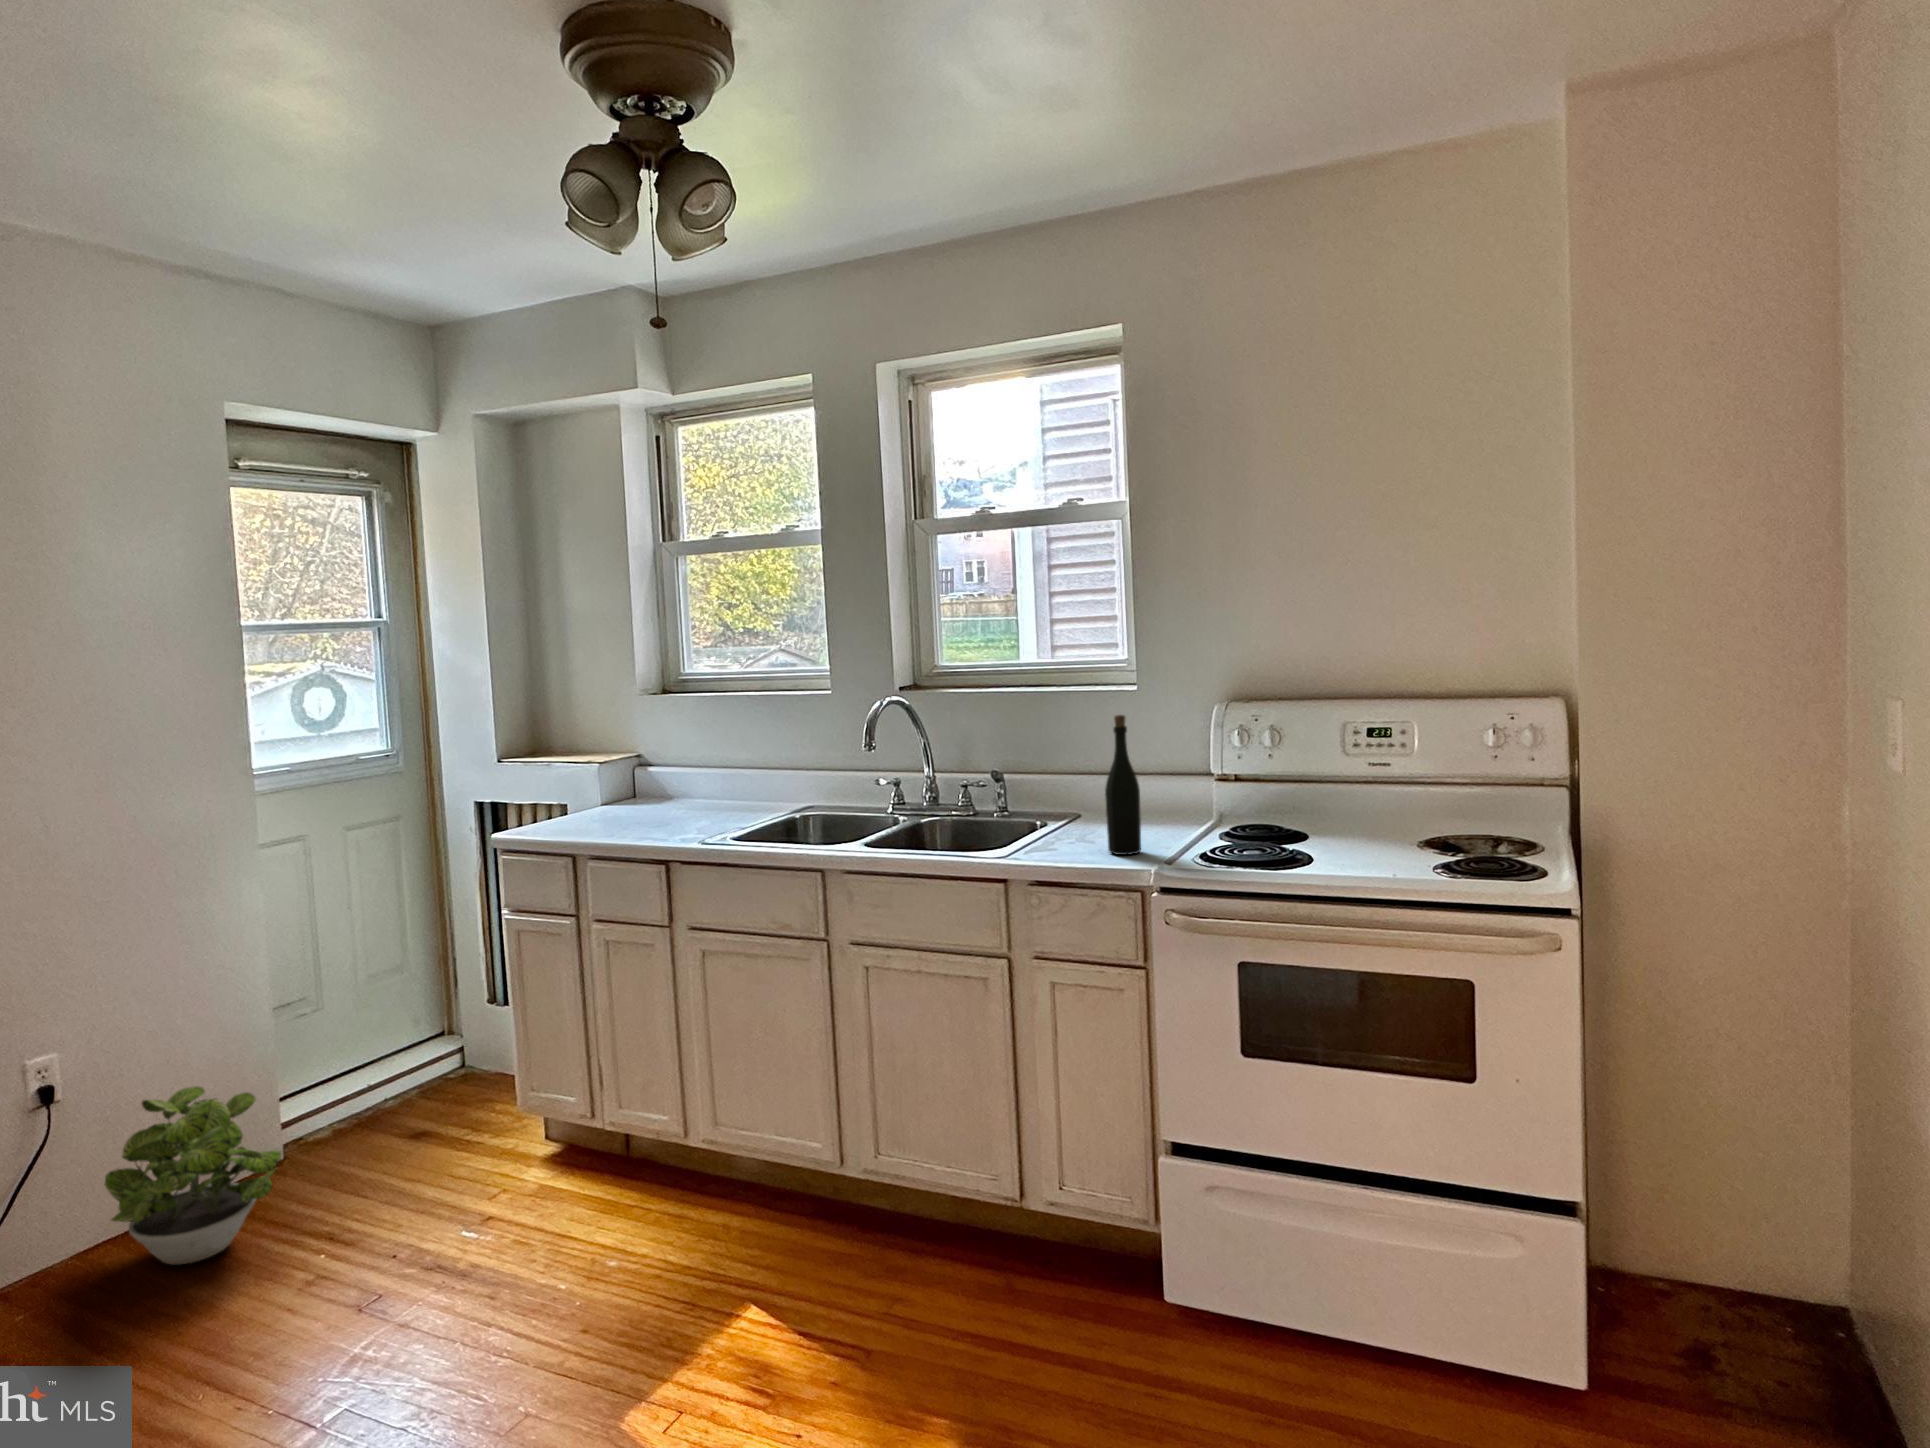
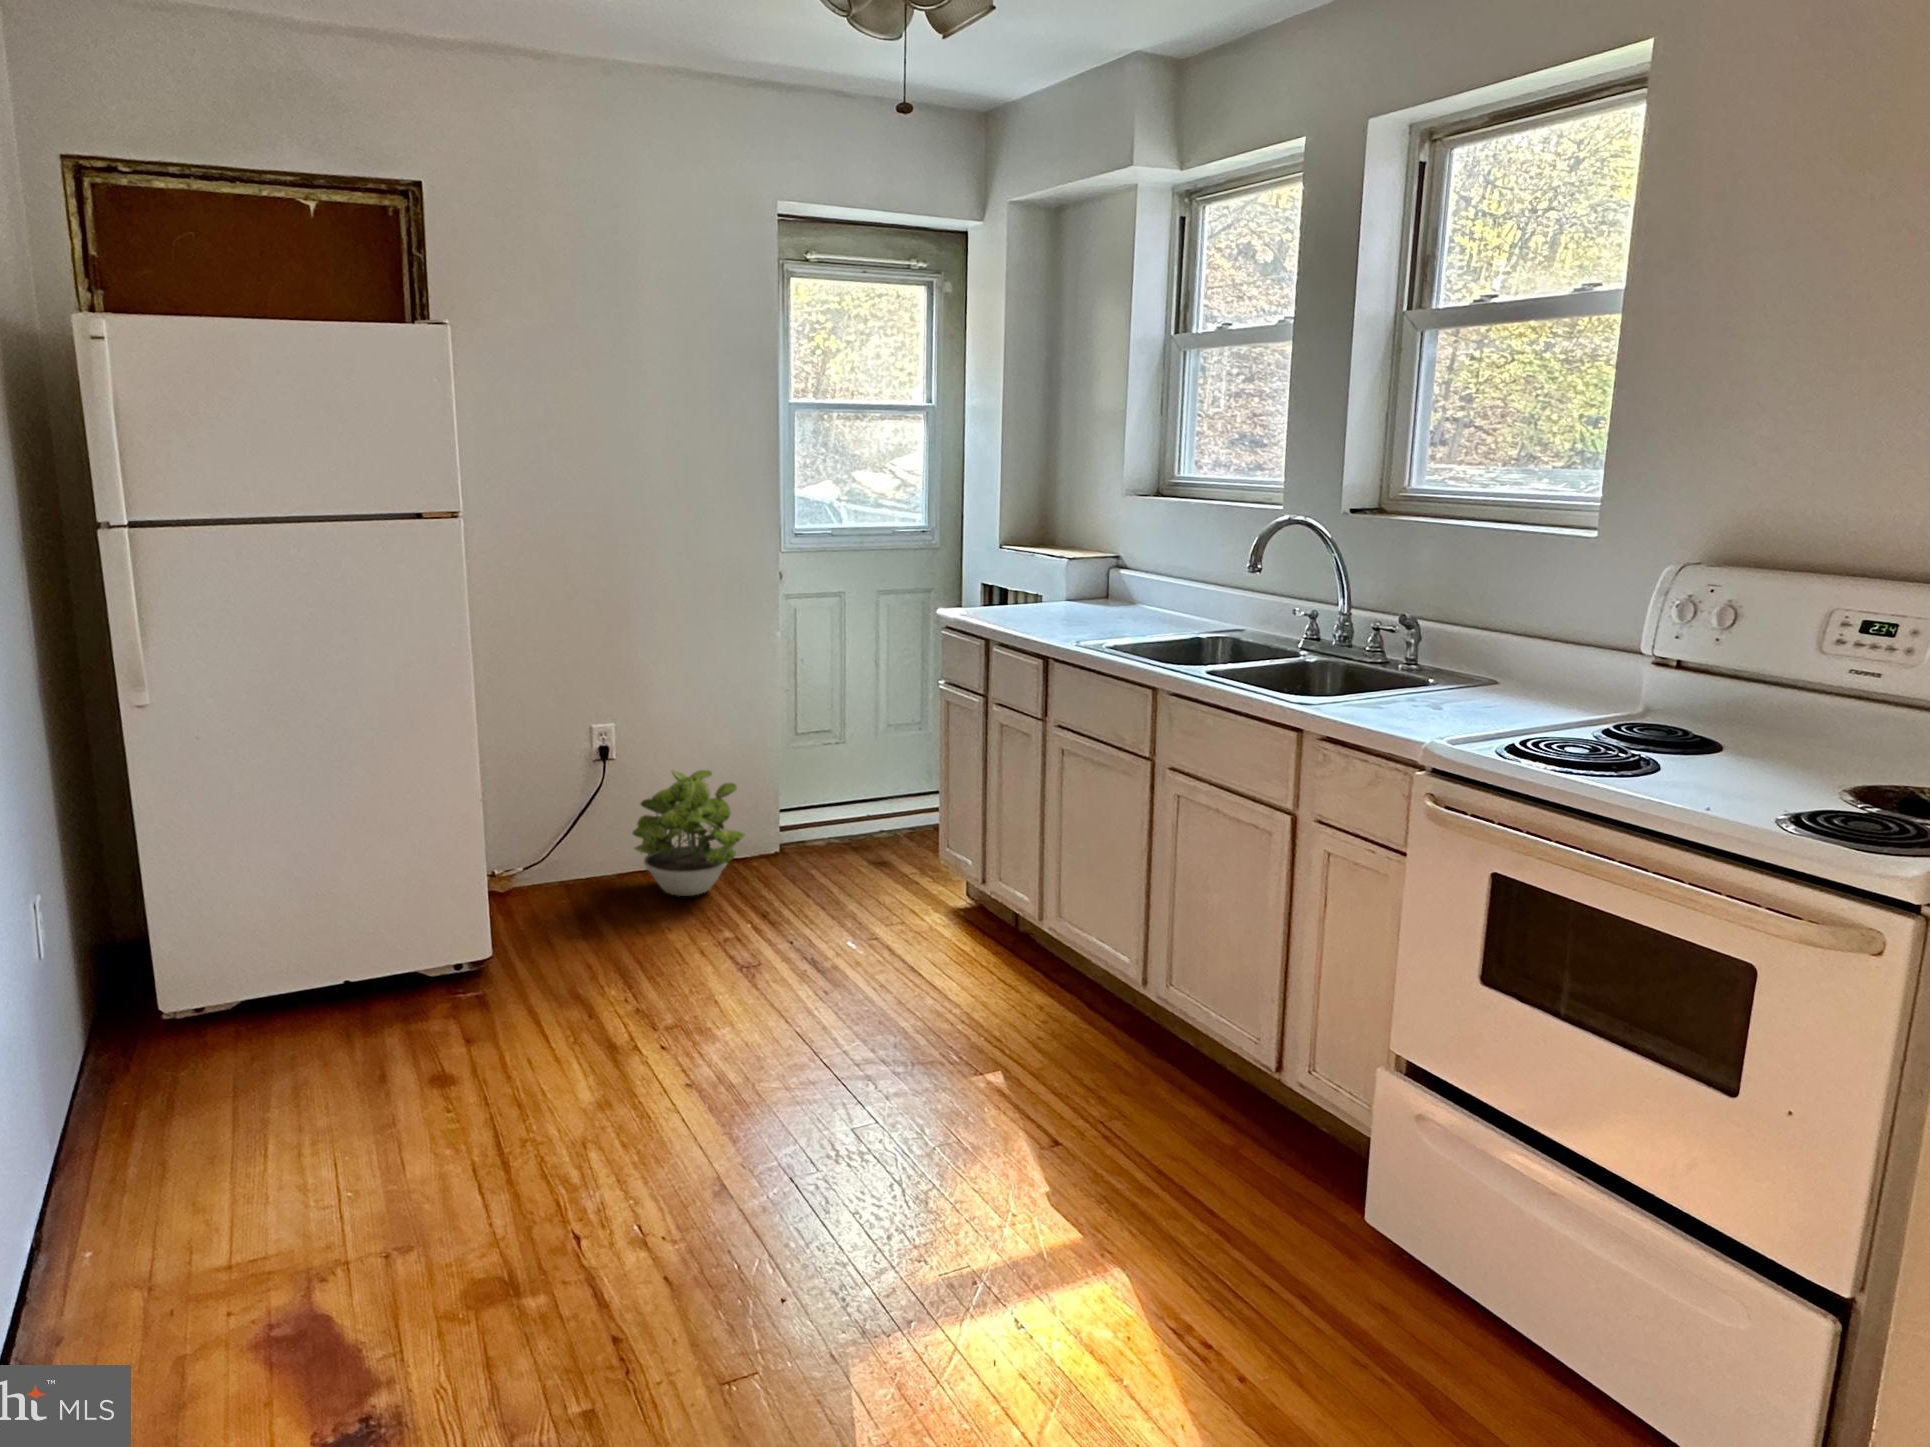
bottle: present [1105,715,1141,855] -> none [1421,557,1468,726]

